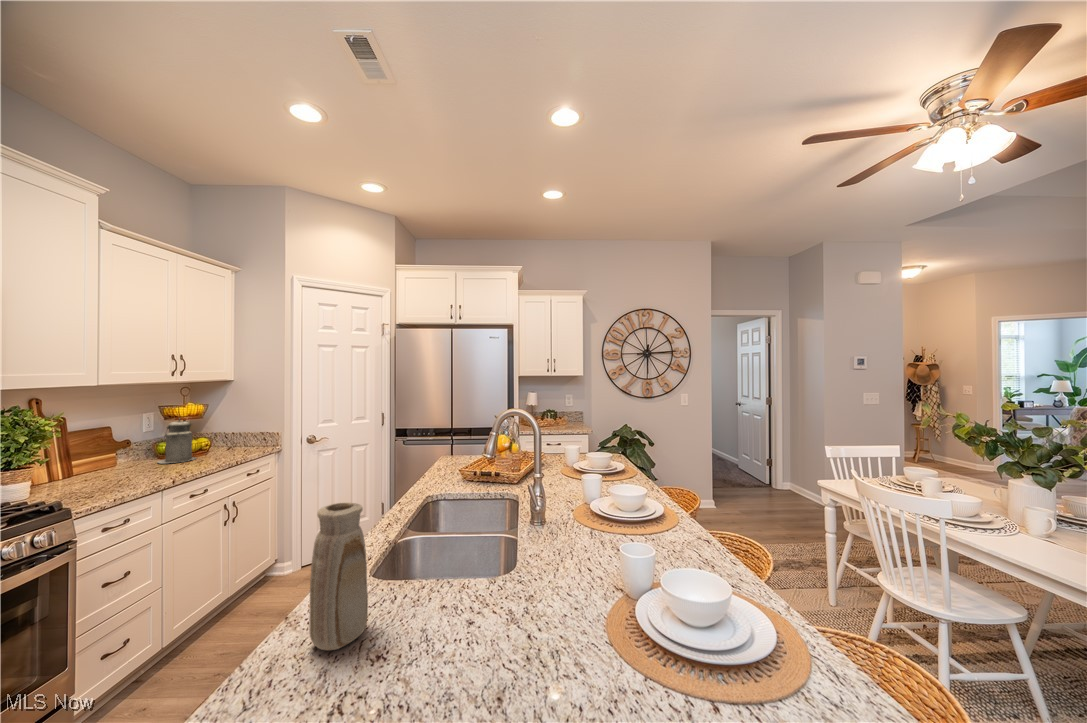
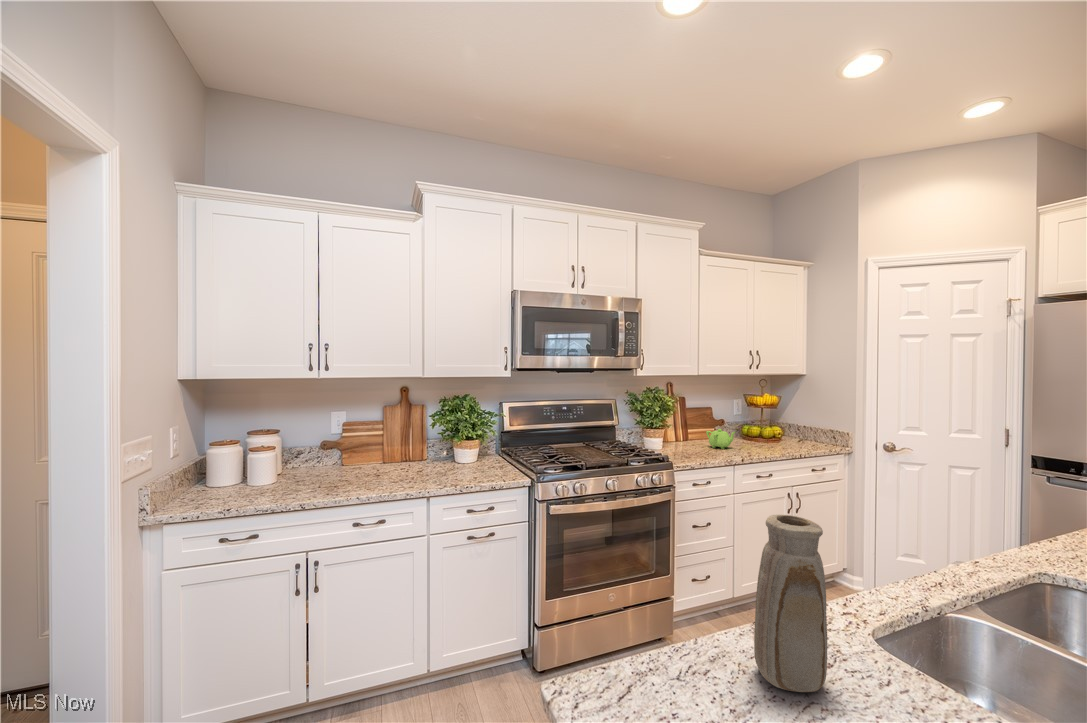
canister: present [158,418,196,463] -> none [740,405,771,446]
teapot: none [109,451,157,477] -> present [706,429,735,449]

